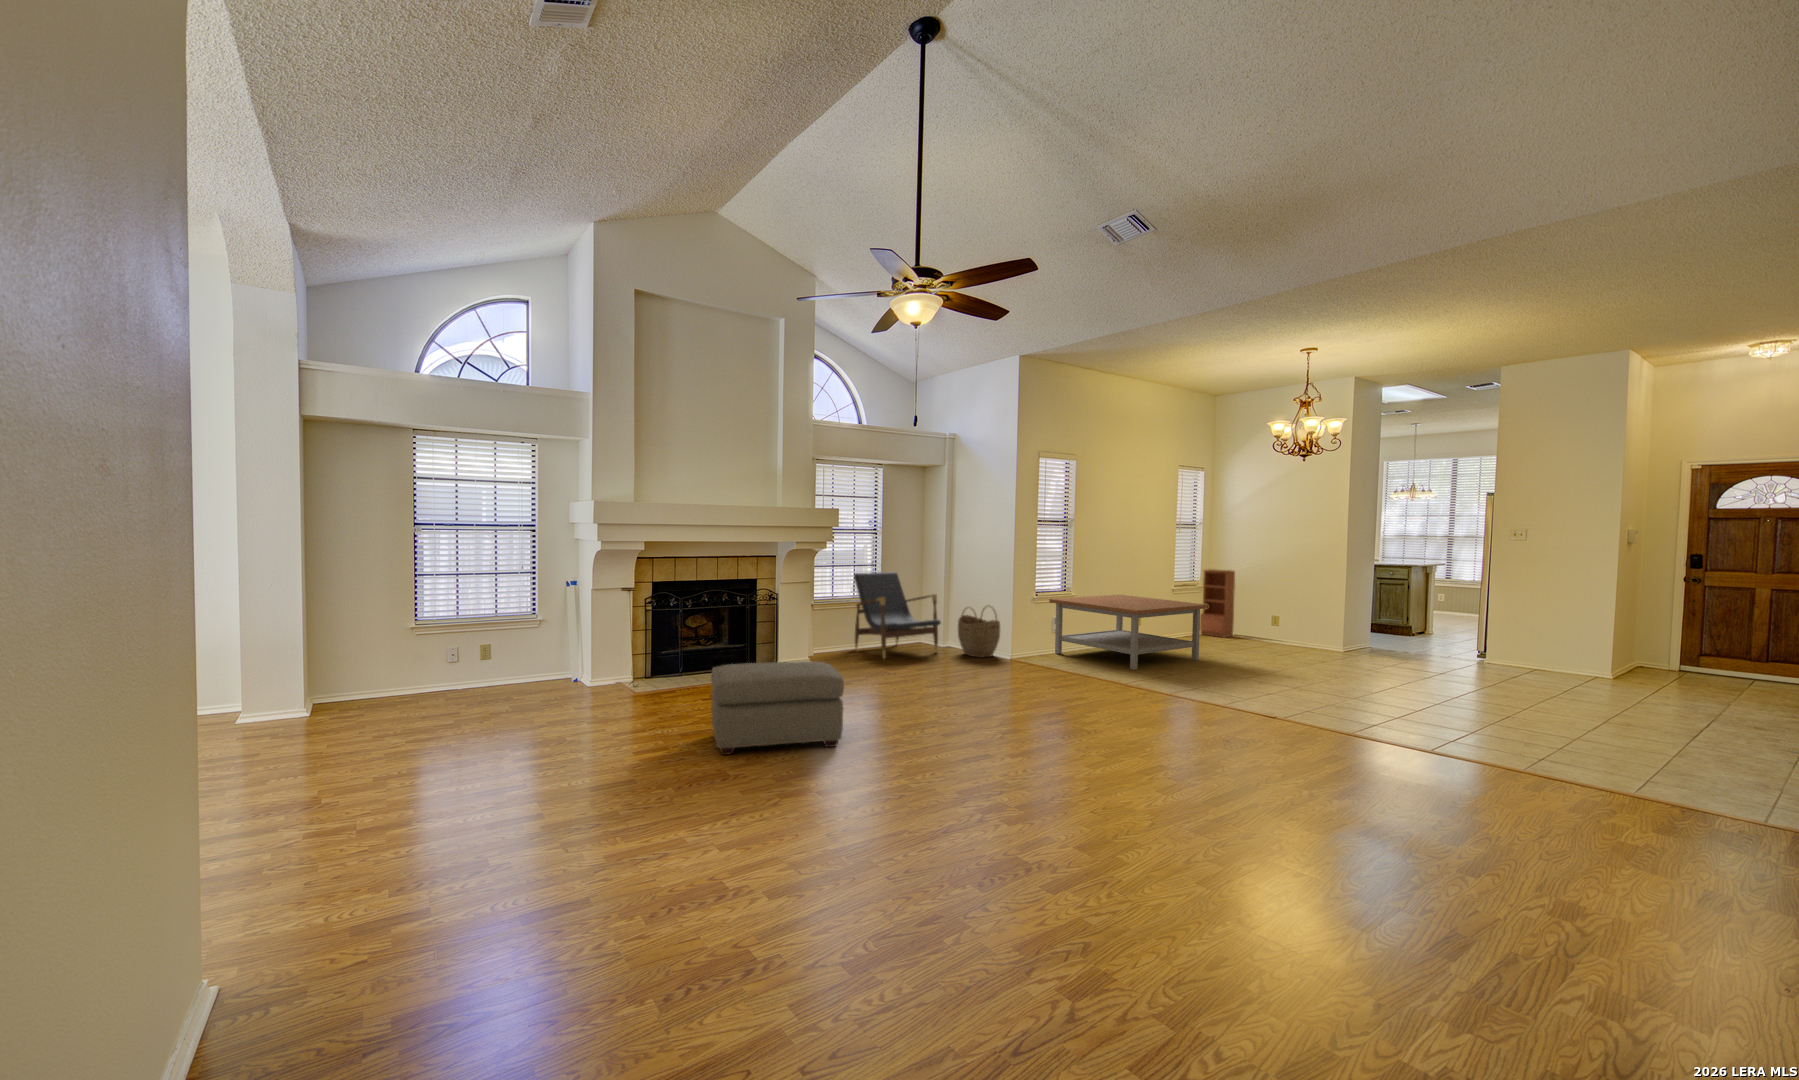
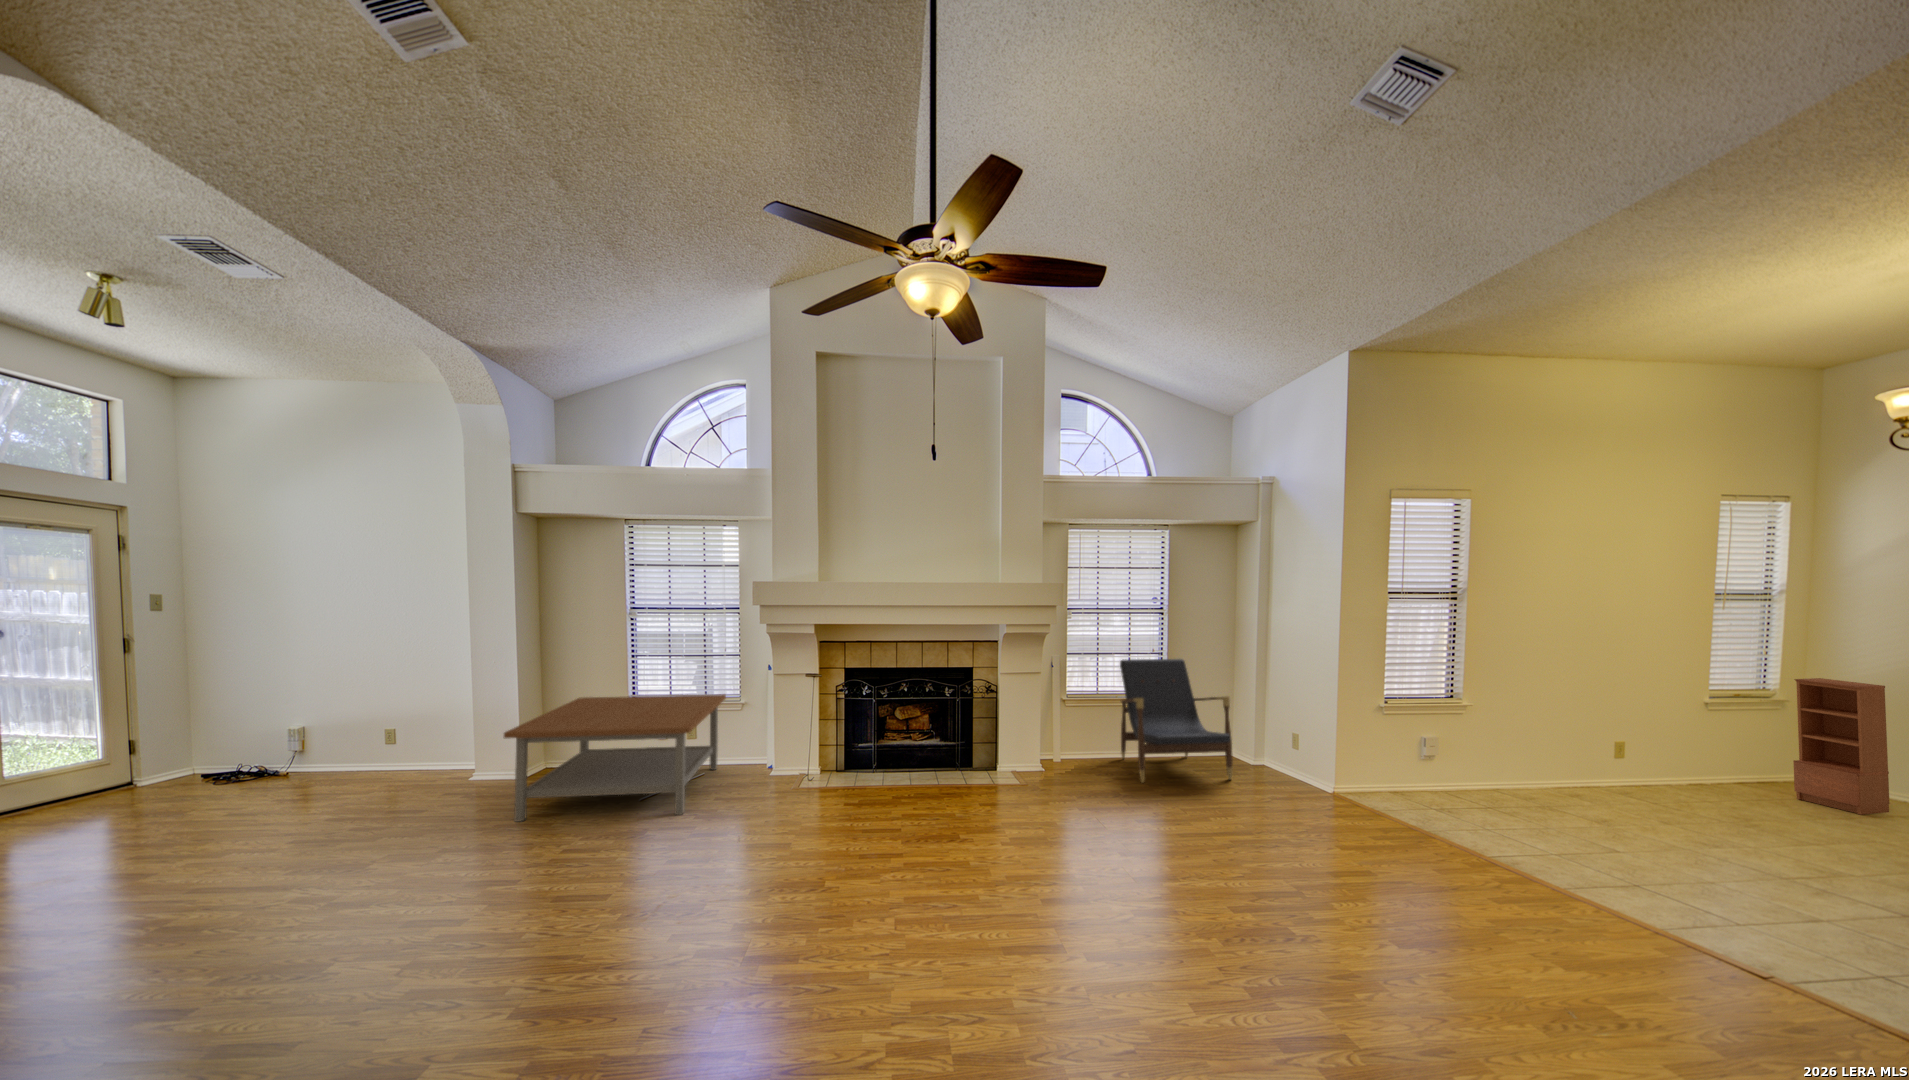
coffee table: present [1049,595,1208,670] -> present [504,694,726,822]
woven basket: present [958,608,1000,658] -> none [1260,720,1326,800]
ottoman: present [711,661,844,755] -> none [716,805,923,970]

